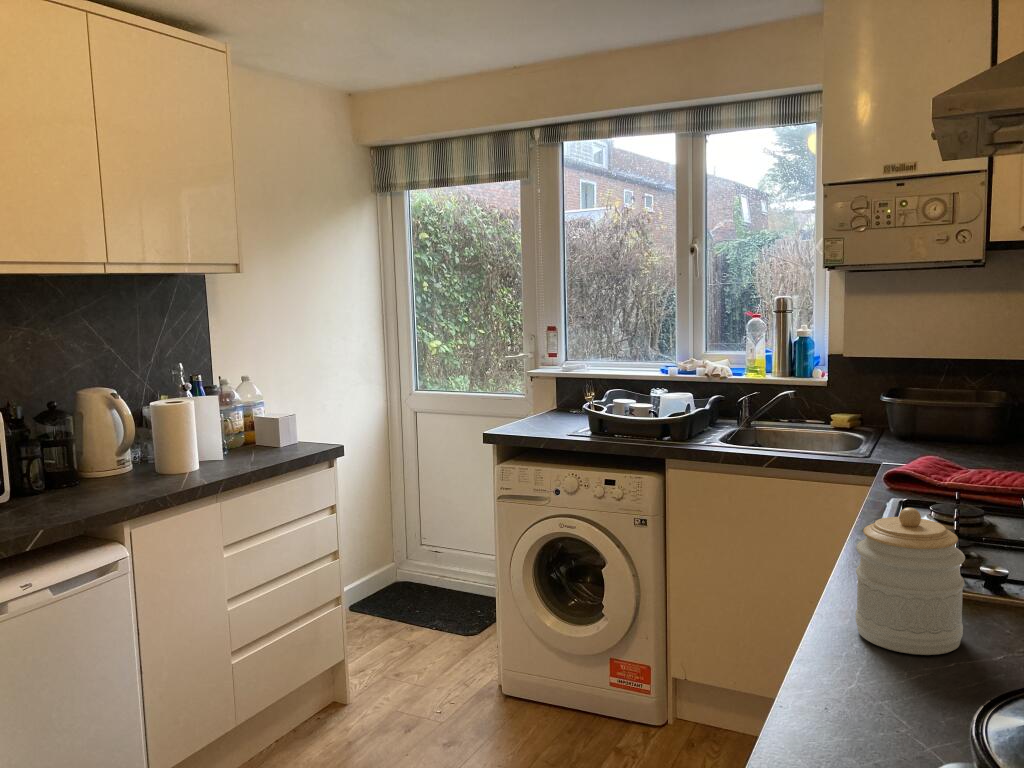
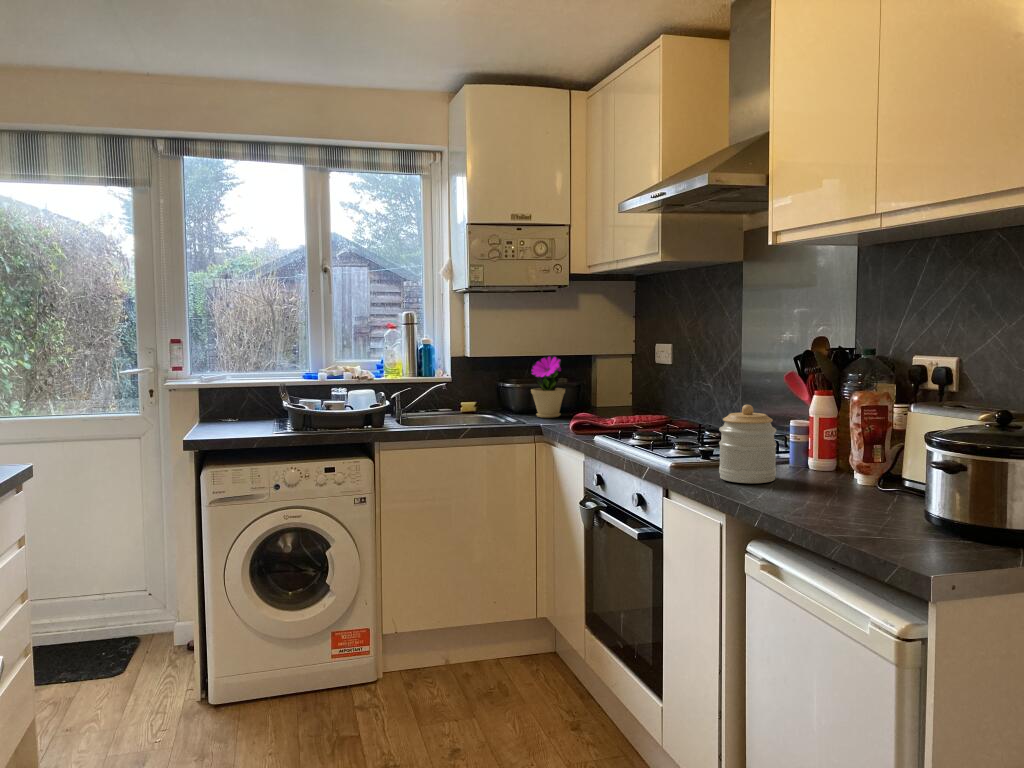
flower pot: none [899,363,955,451] -> present [531,356,565,418]

